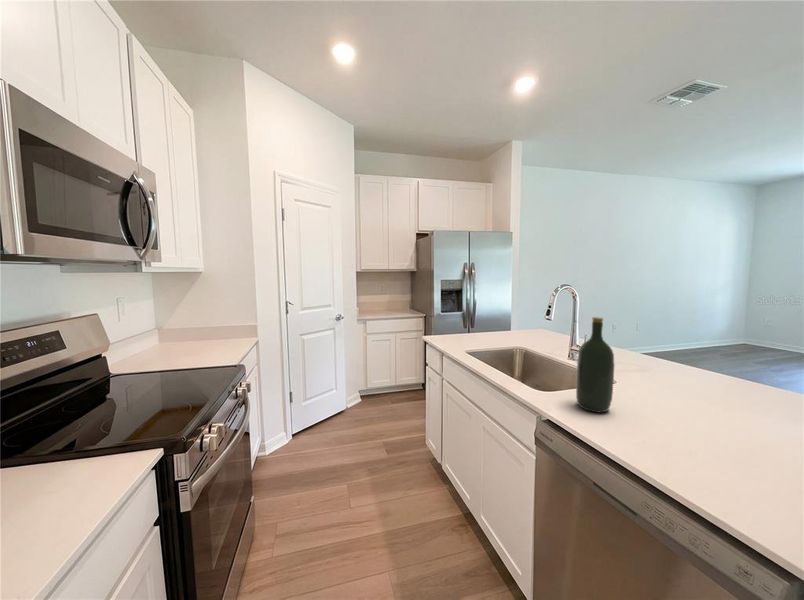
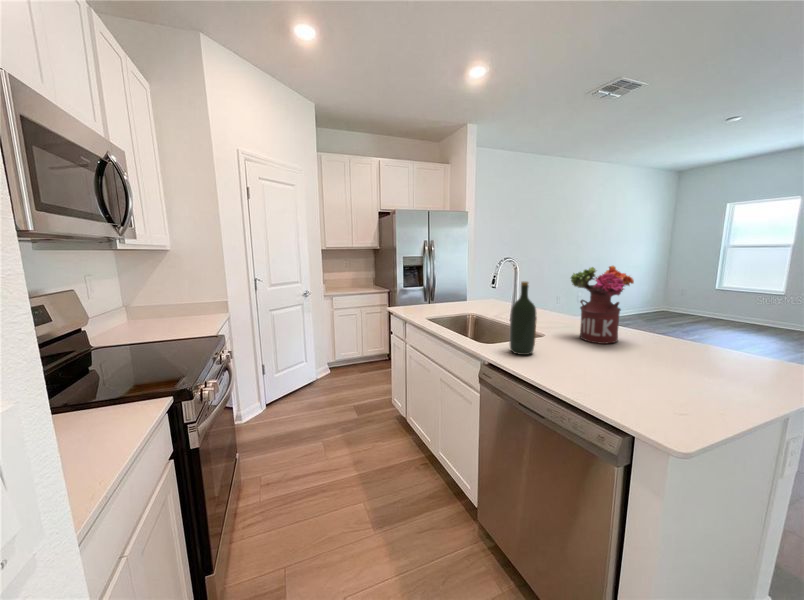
flower arrangement: none [652,298,748,400] -> present [571,266,634,344]

